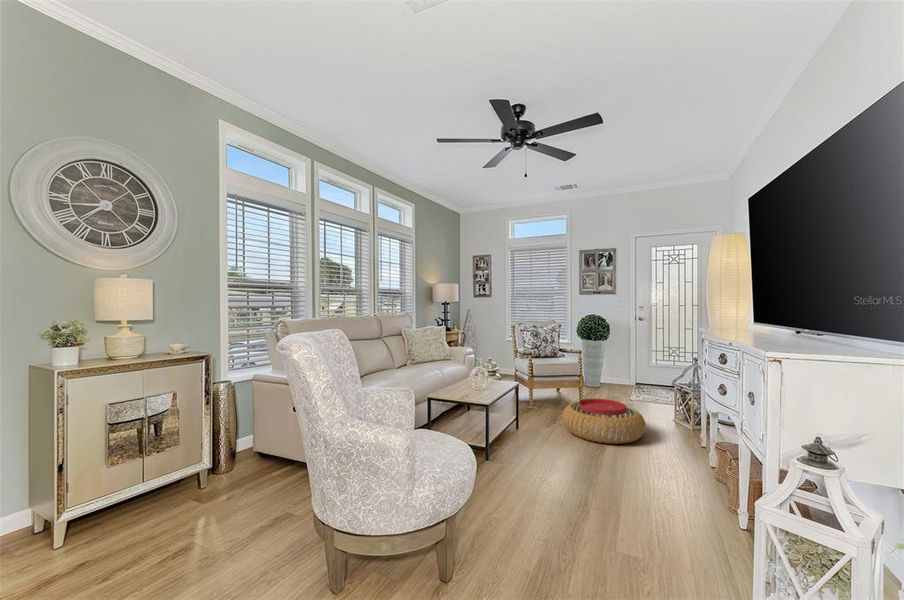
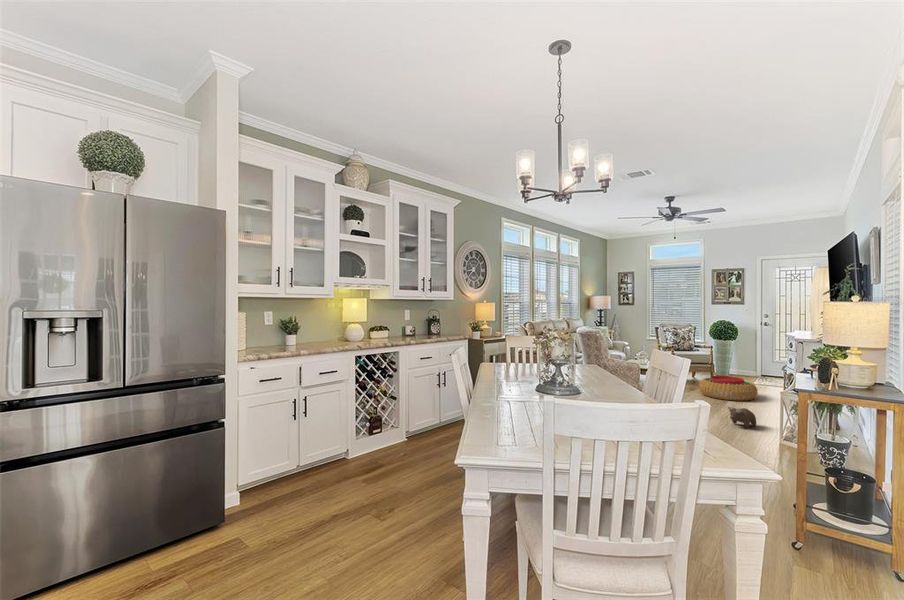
plush toy: none [617,501,672,553] -> present [728,407,756,428]

